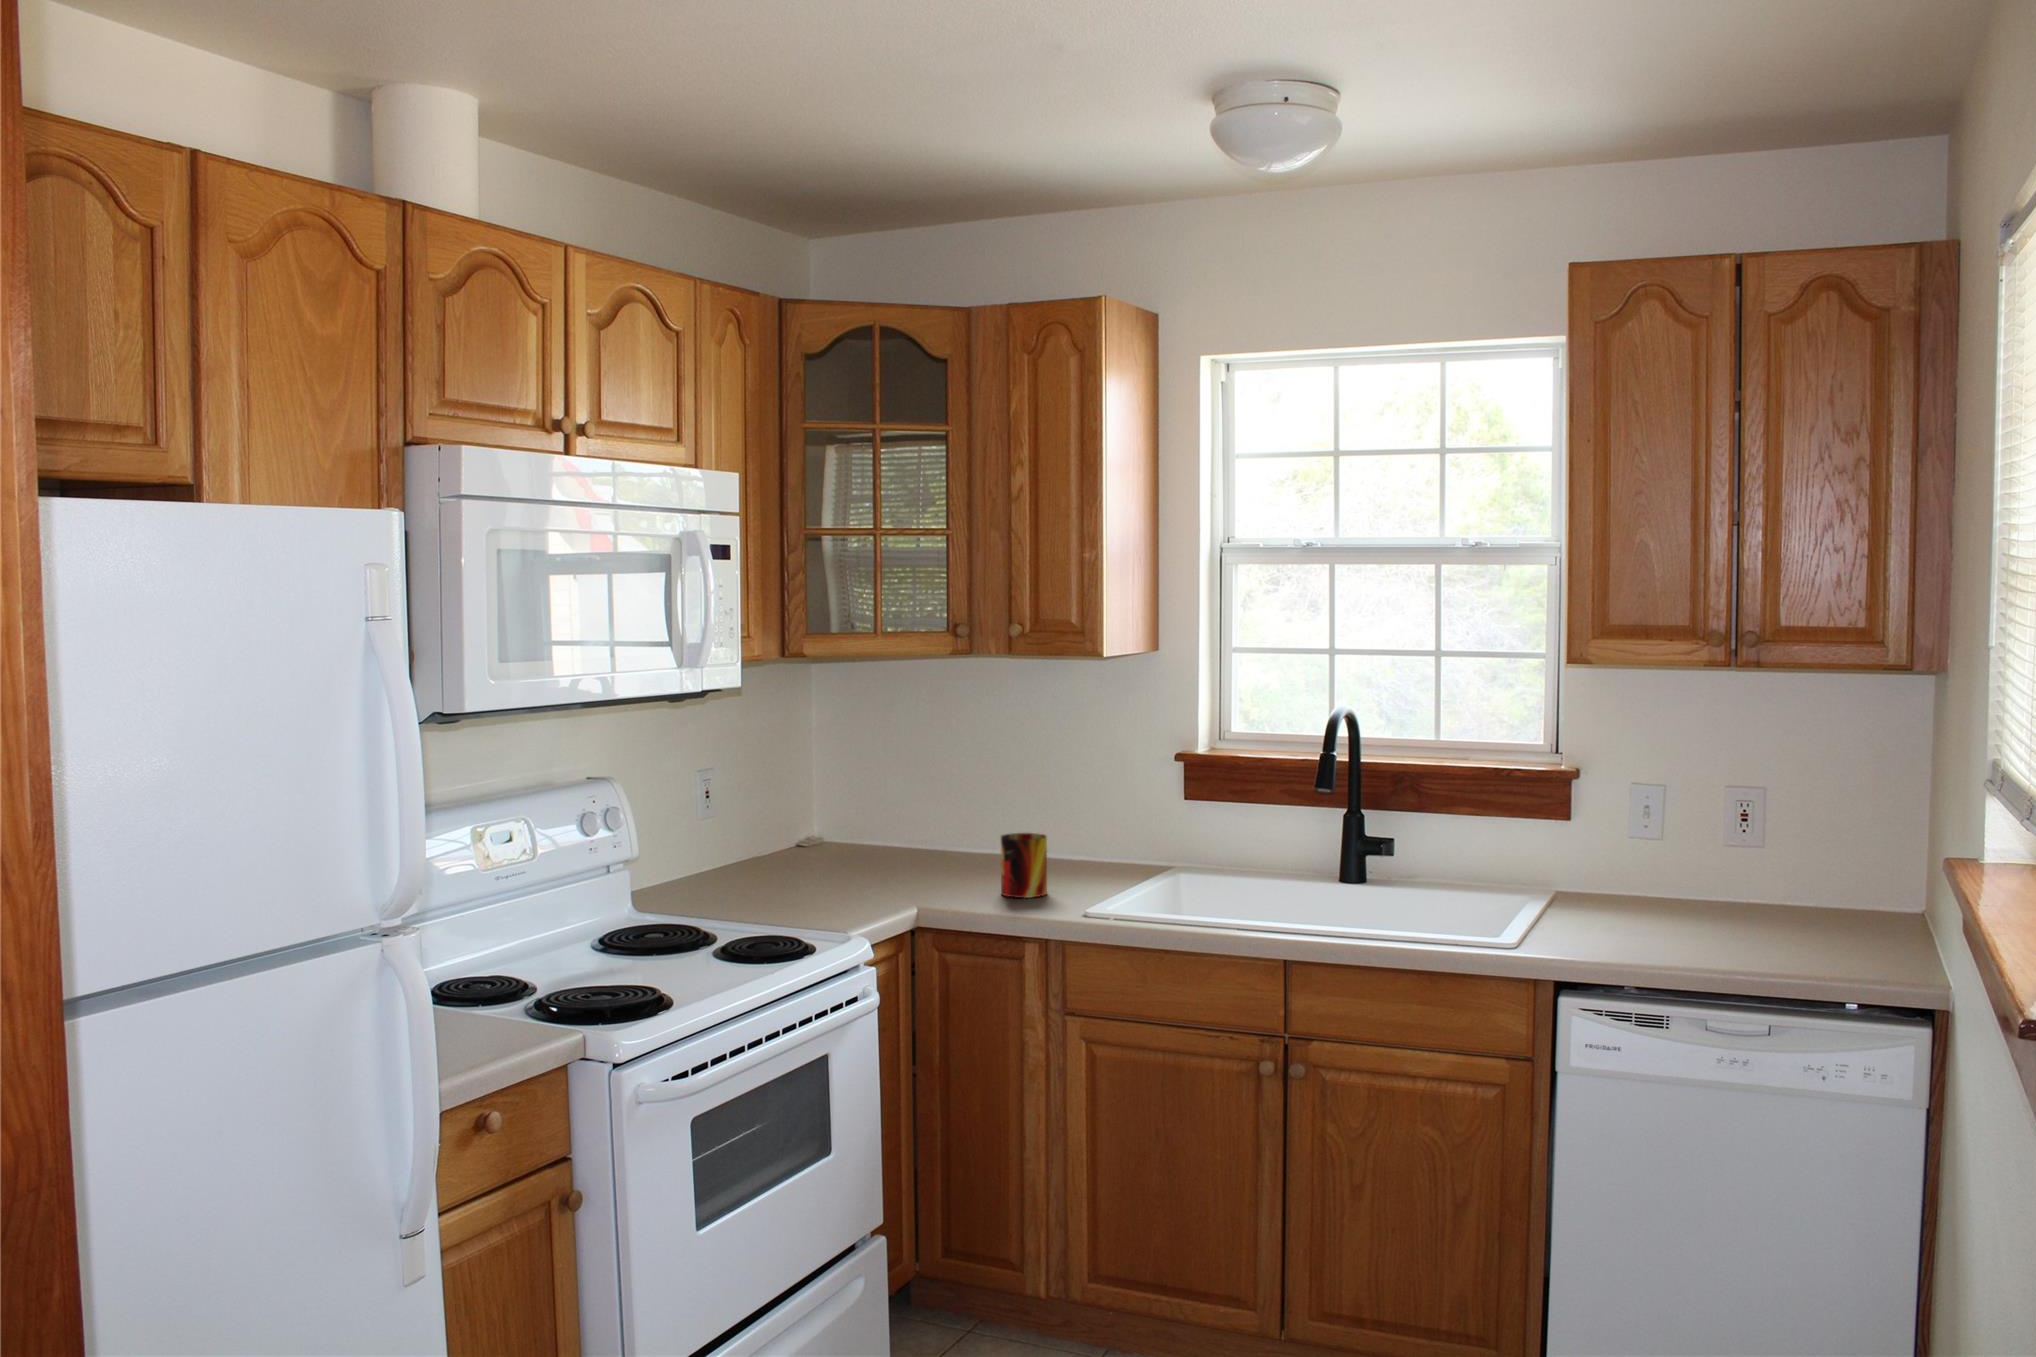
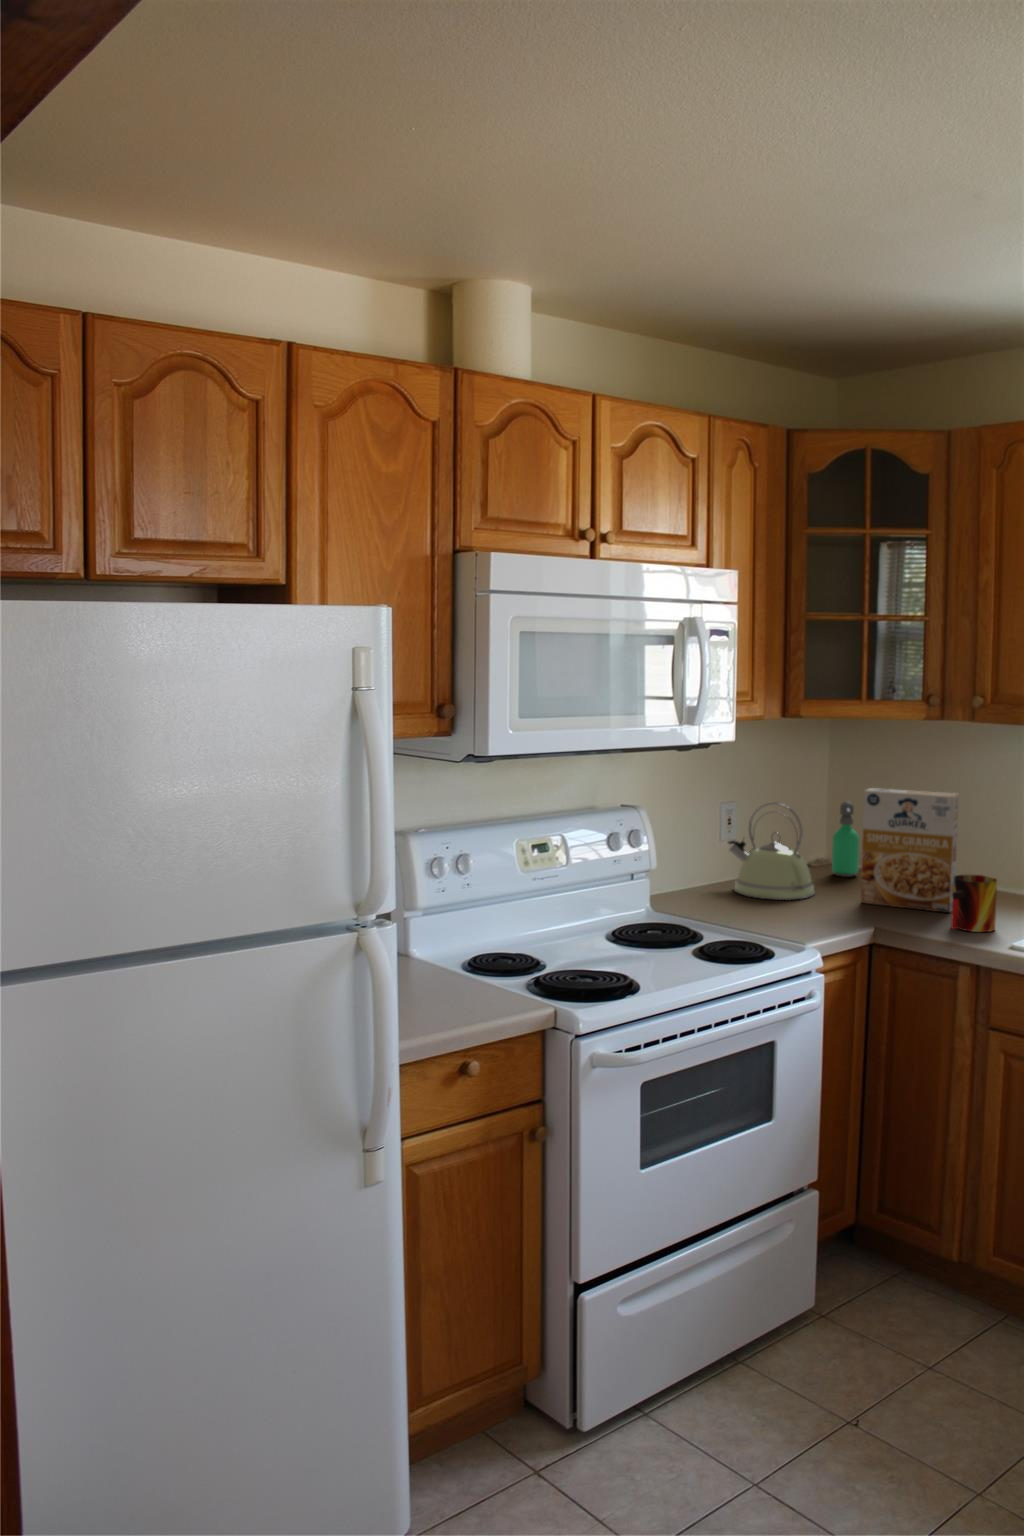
cereal box: none [888,742,995,882] -> present [860,788,959,913]
soap dispenser: none [840,764,872,857] -> present [832,801,859,877]
kettle: none [718,767,832,889] -> present [728,802,815,900]

